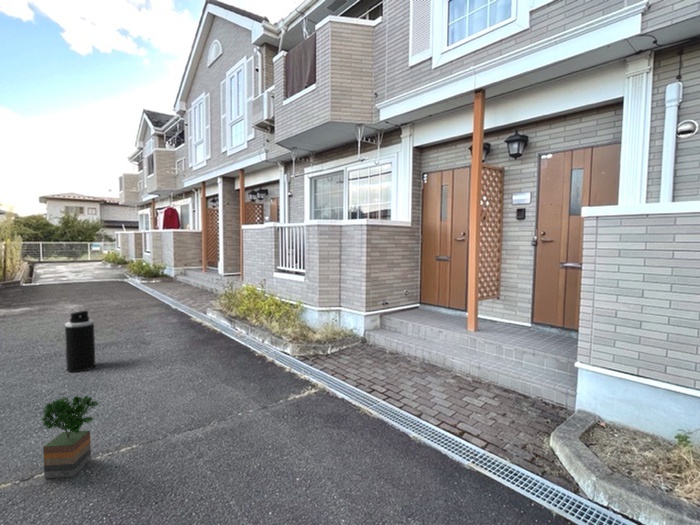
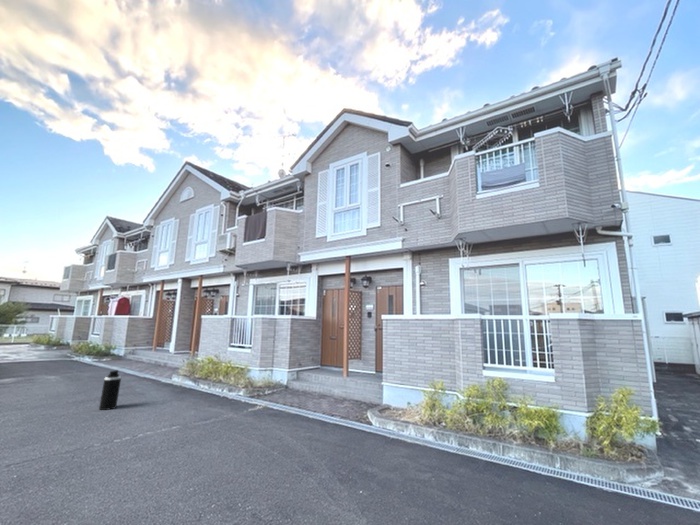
potted tree: present [41,396,99,479] -> none [141,400,167,438]

